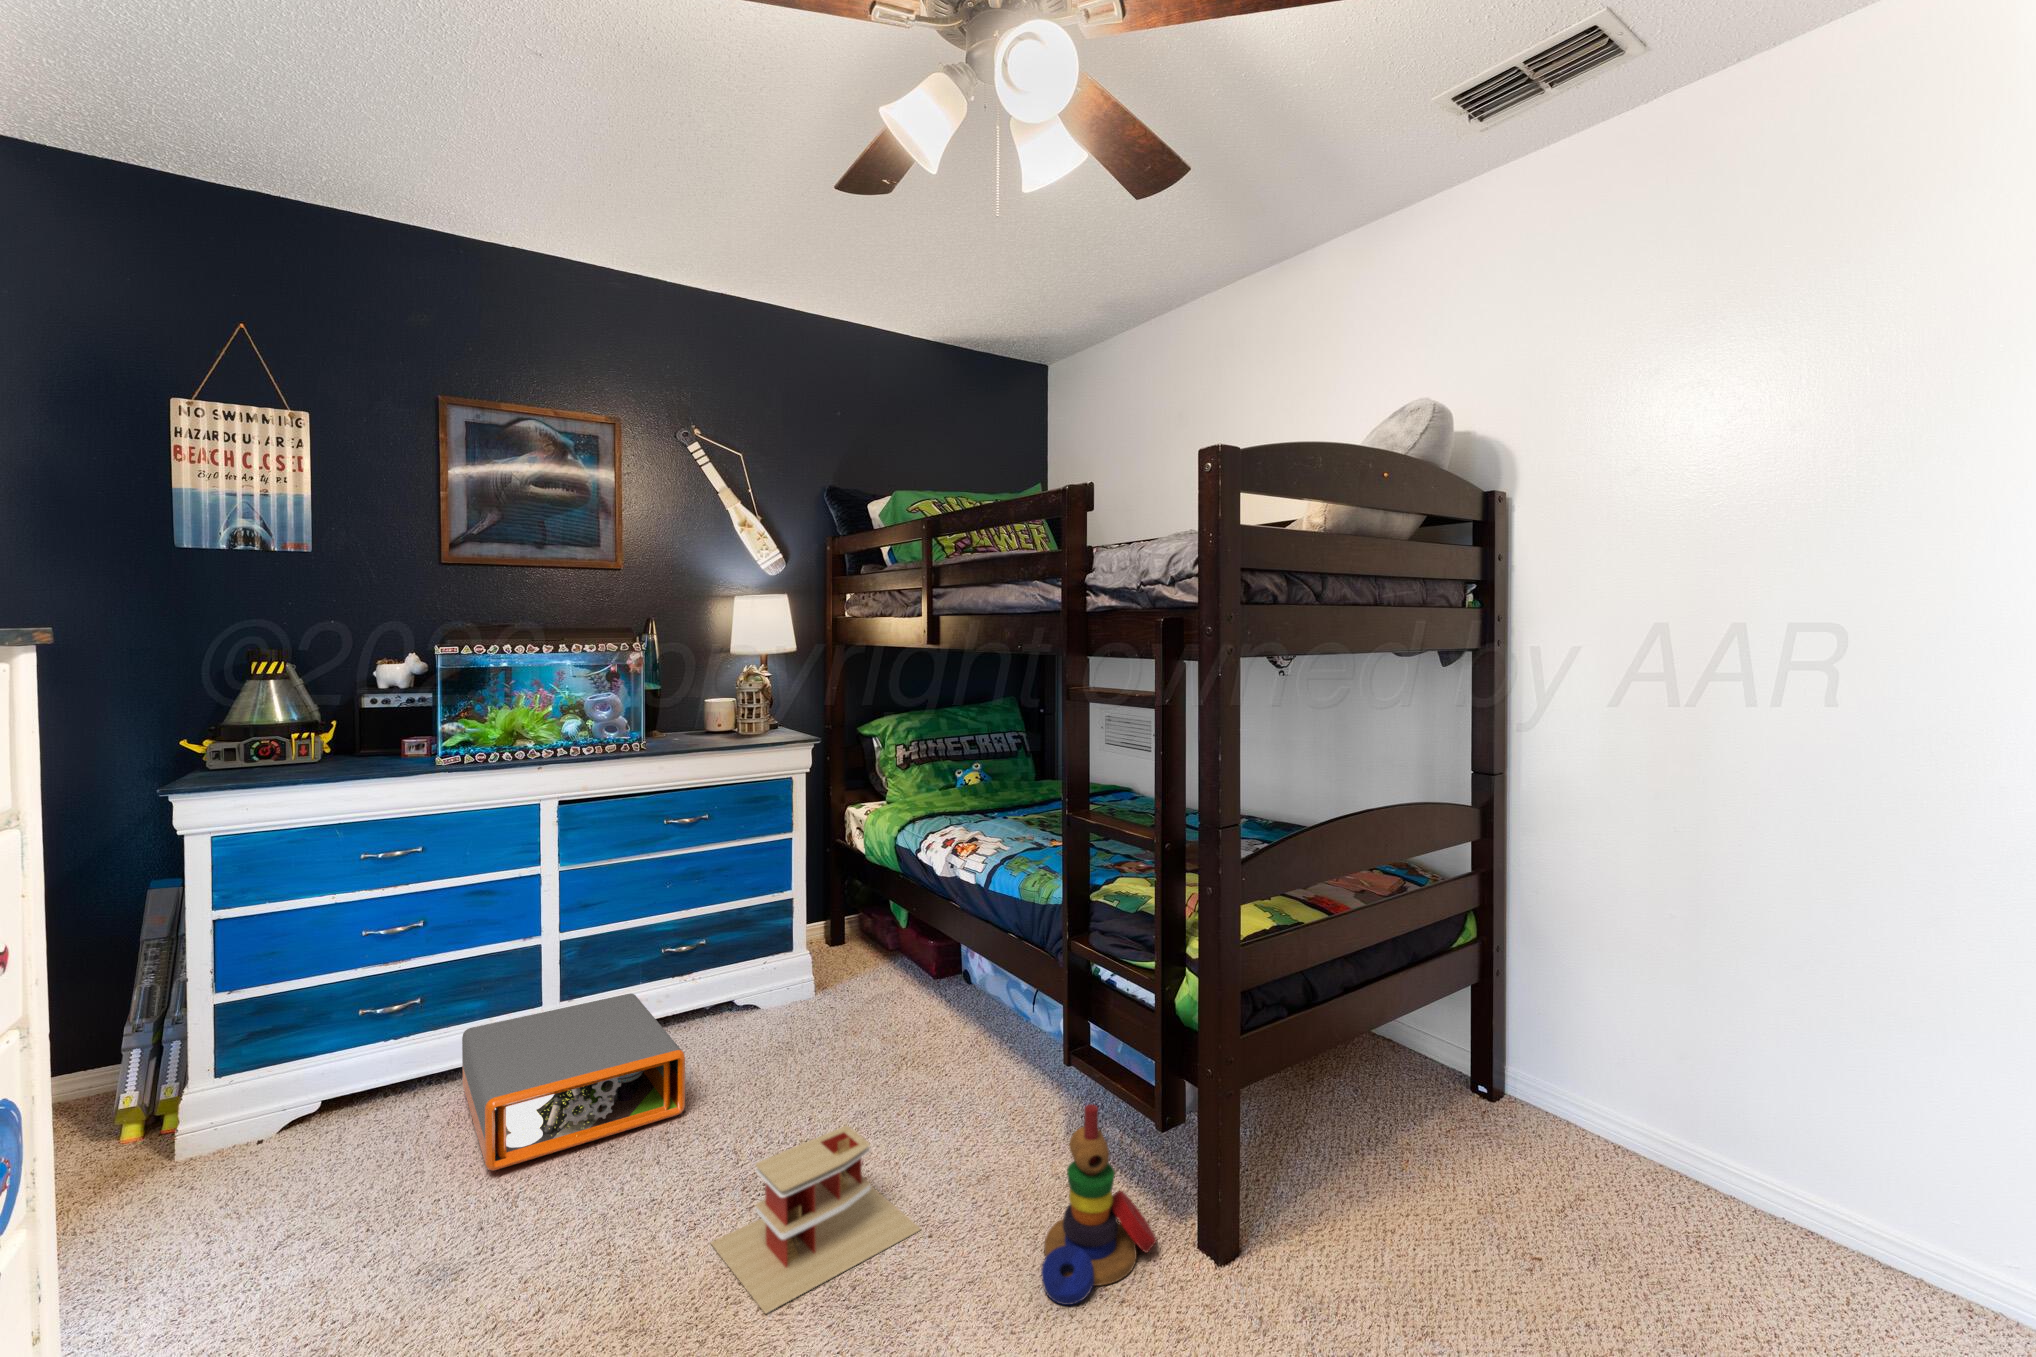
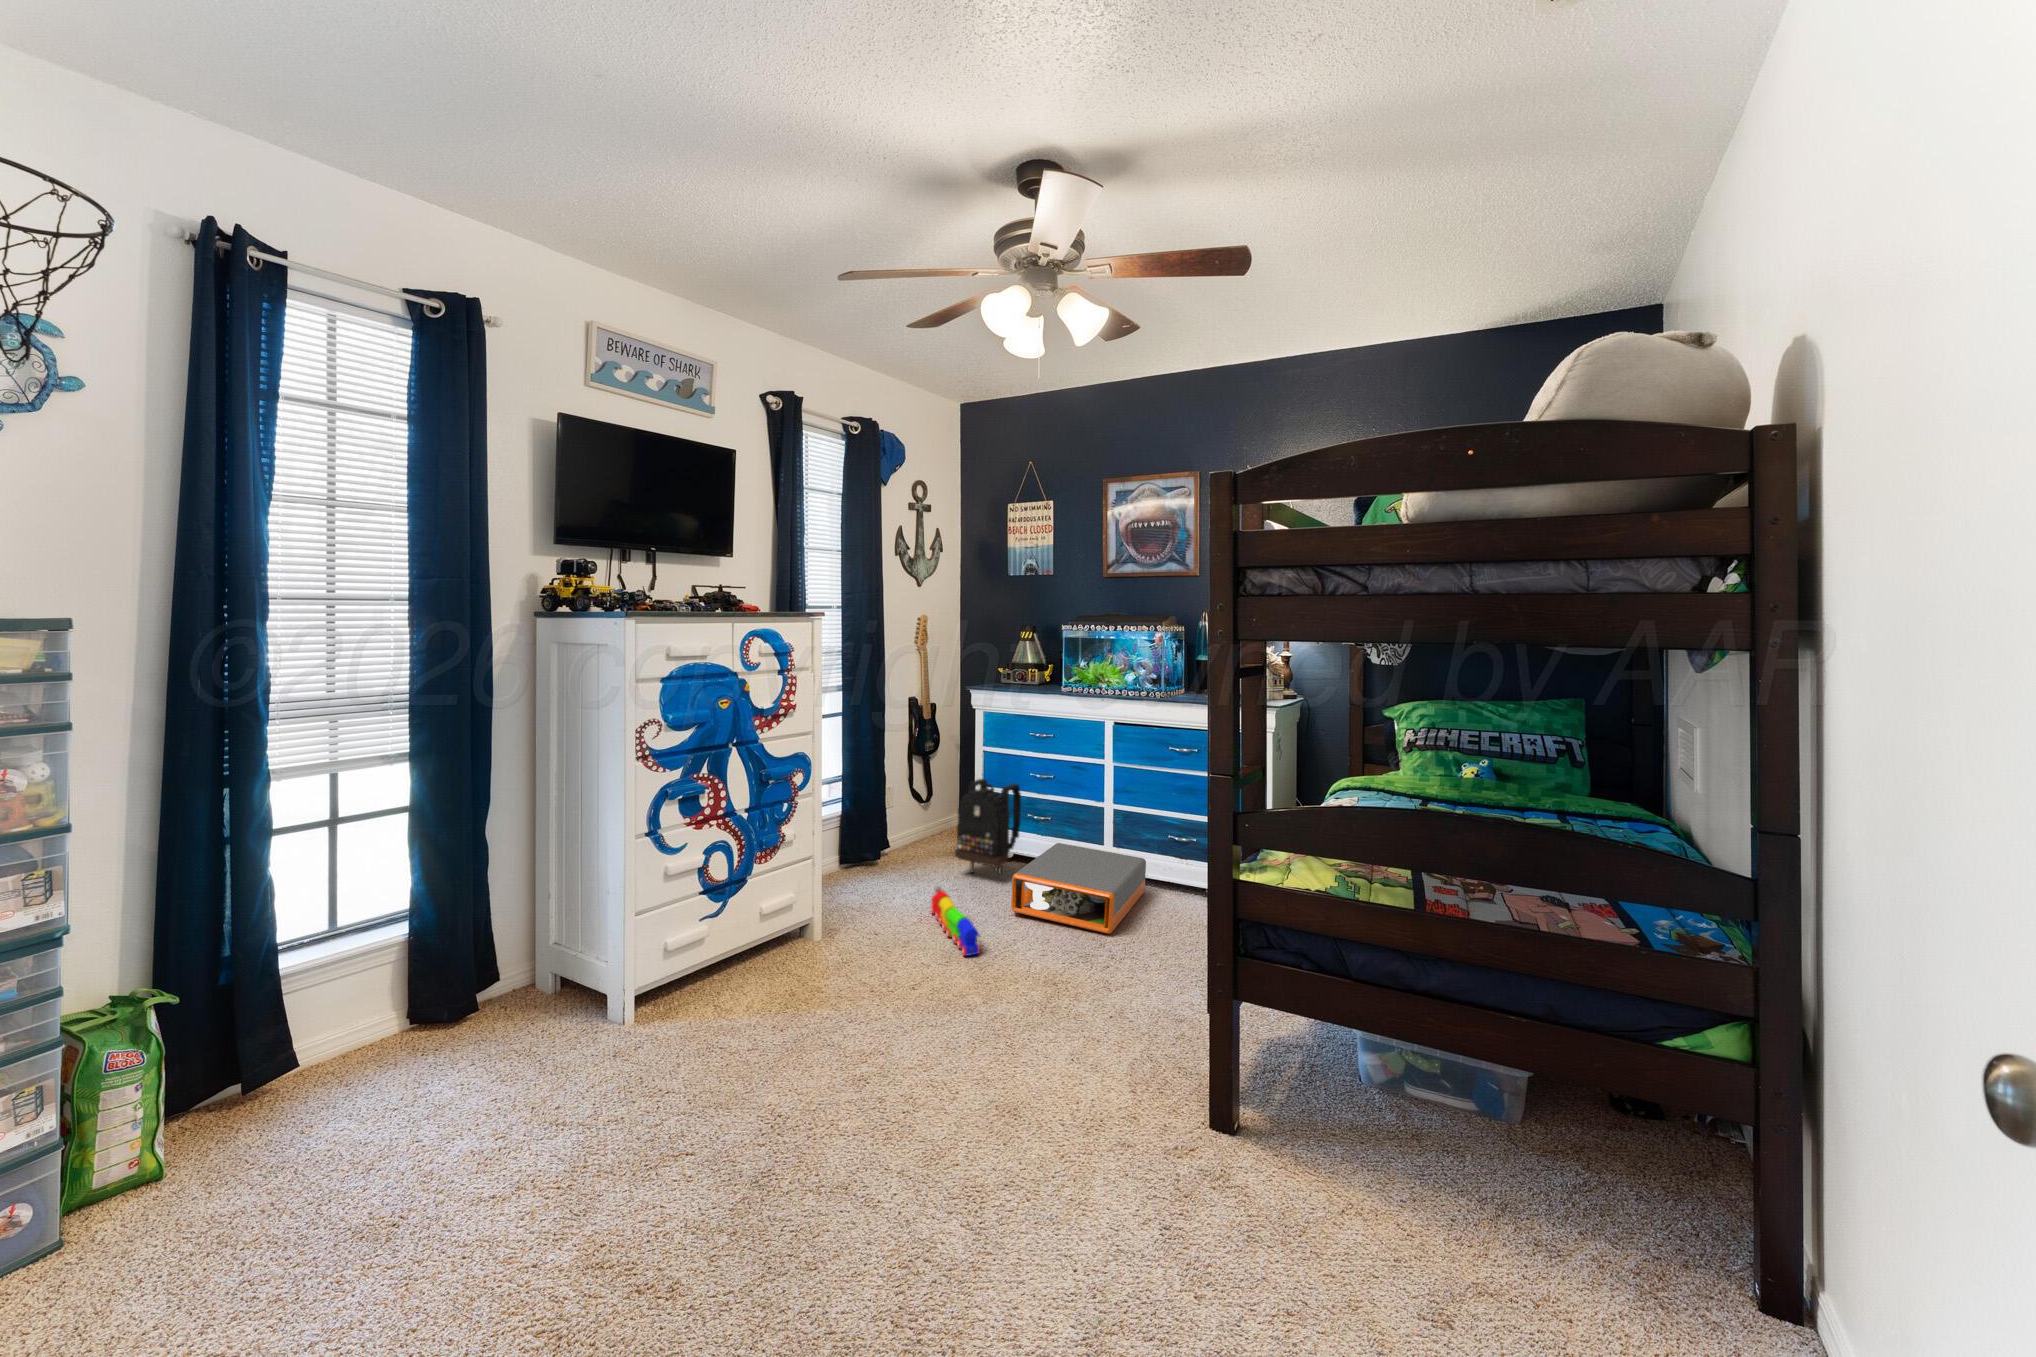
backpack: none [242,951,381,1168] -> present [955,779,1021,874]
stacking toy: present [1041,1104,1156,1305] -> none [1112,1027,1235,1183]
toy house: present [711,1126,921,1313] -> none [1005,956,1137,1061]
toy train: none [304,1206,539,1284] -> present [931,886,980,956]

